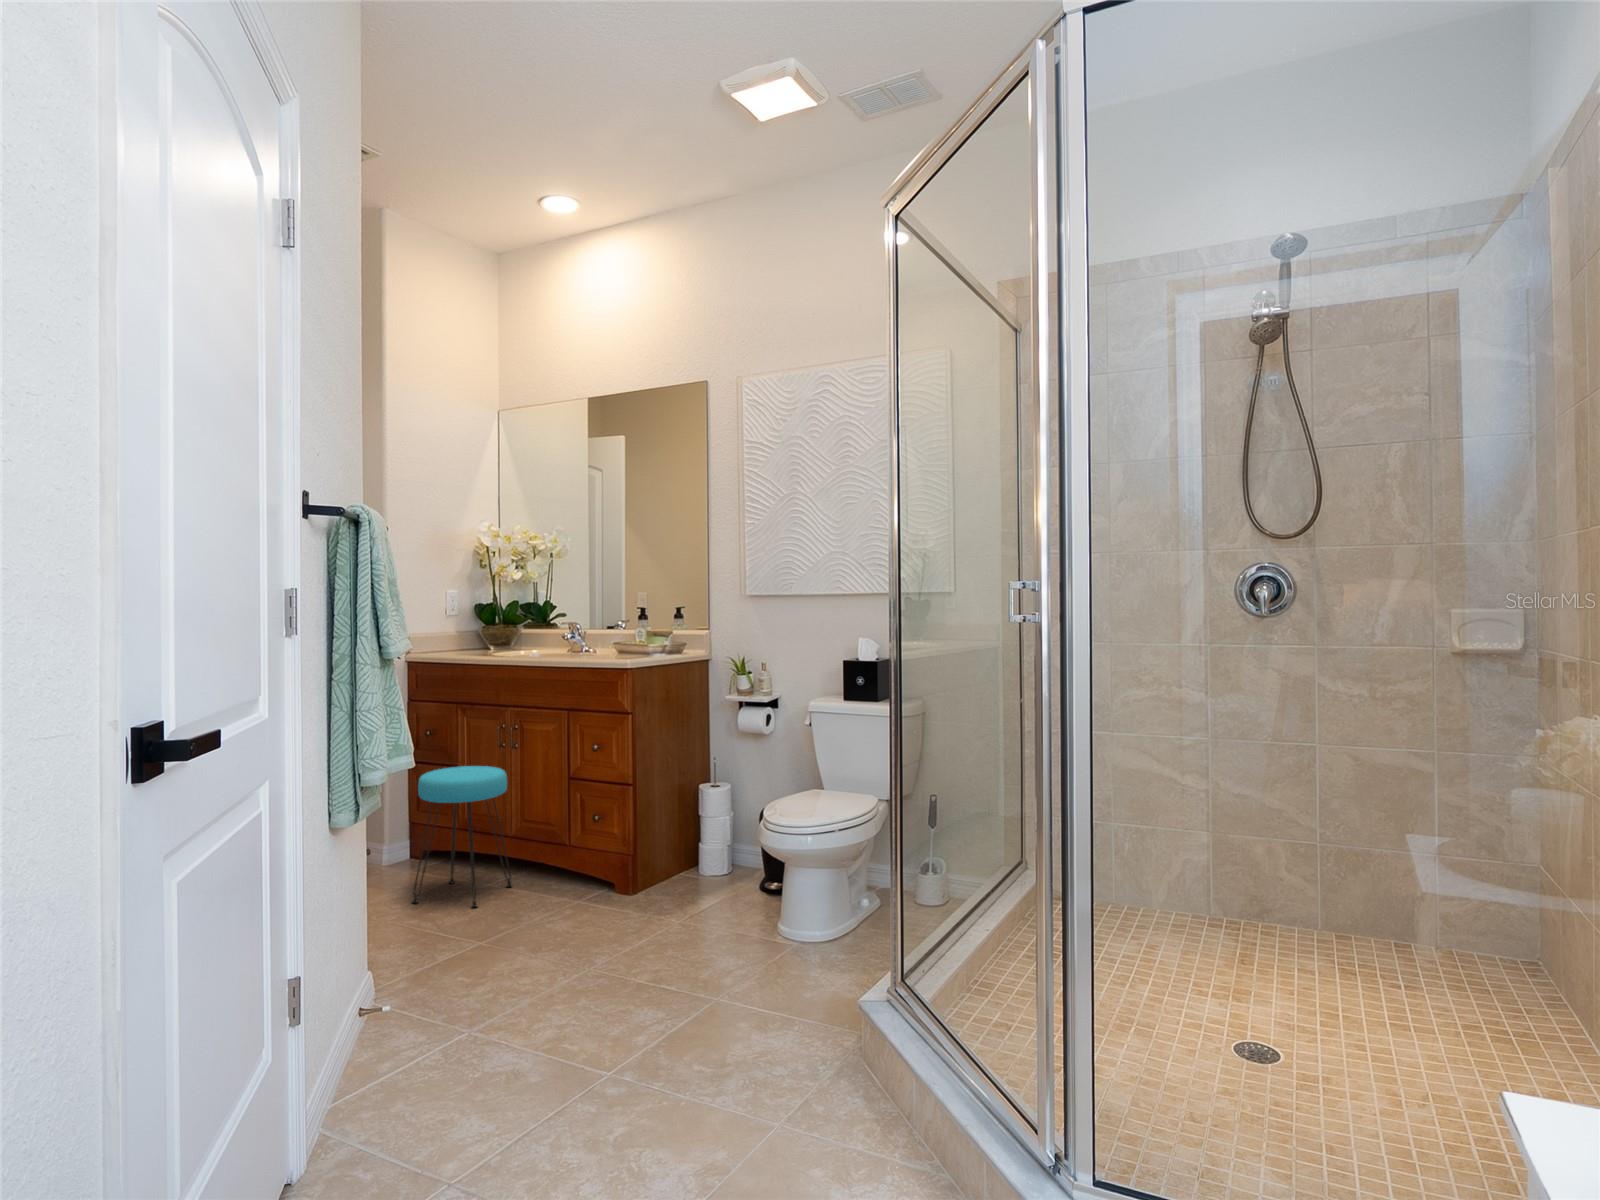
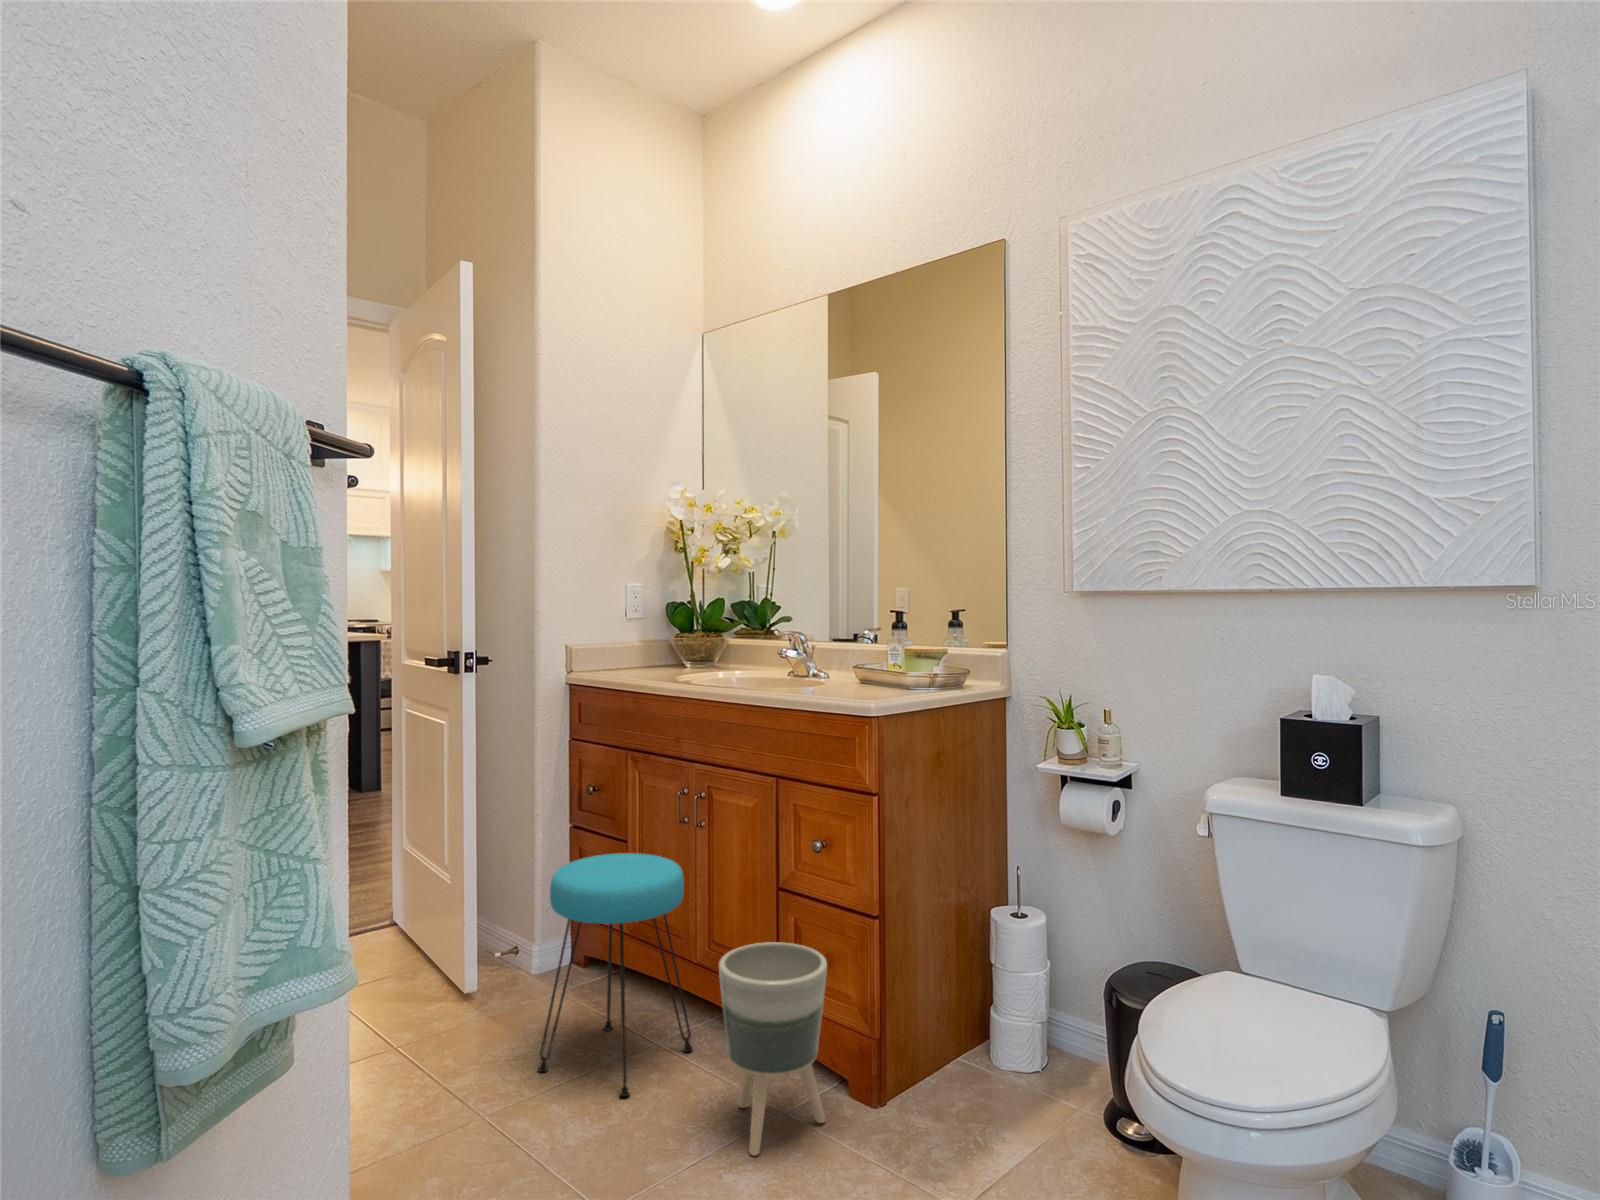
planter: none [538,805,603,919] -> present [719,942,827,1155]

